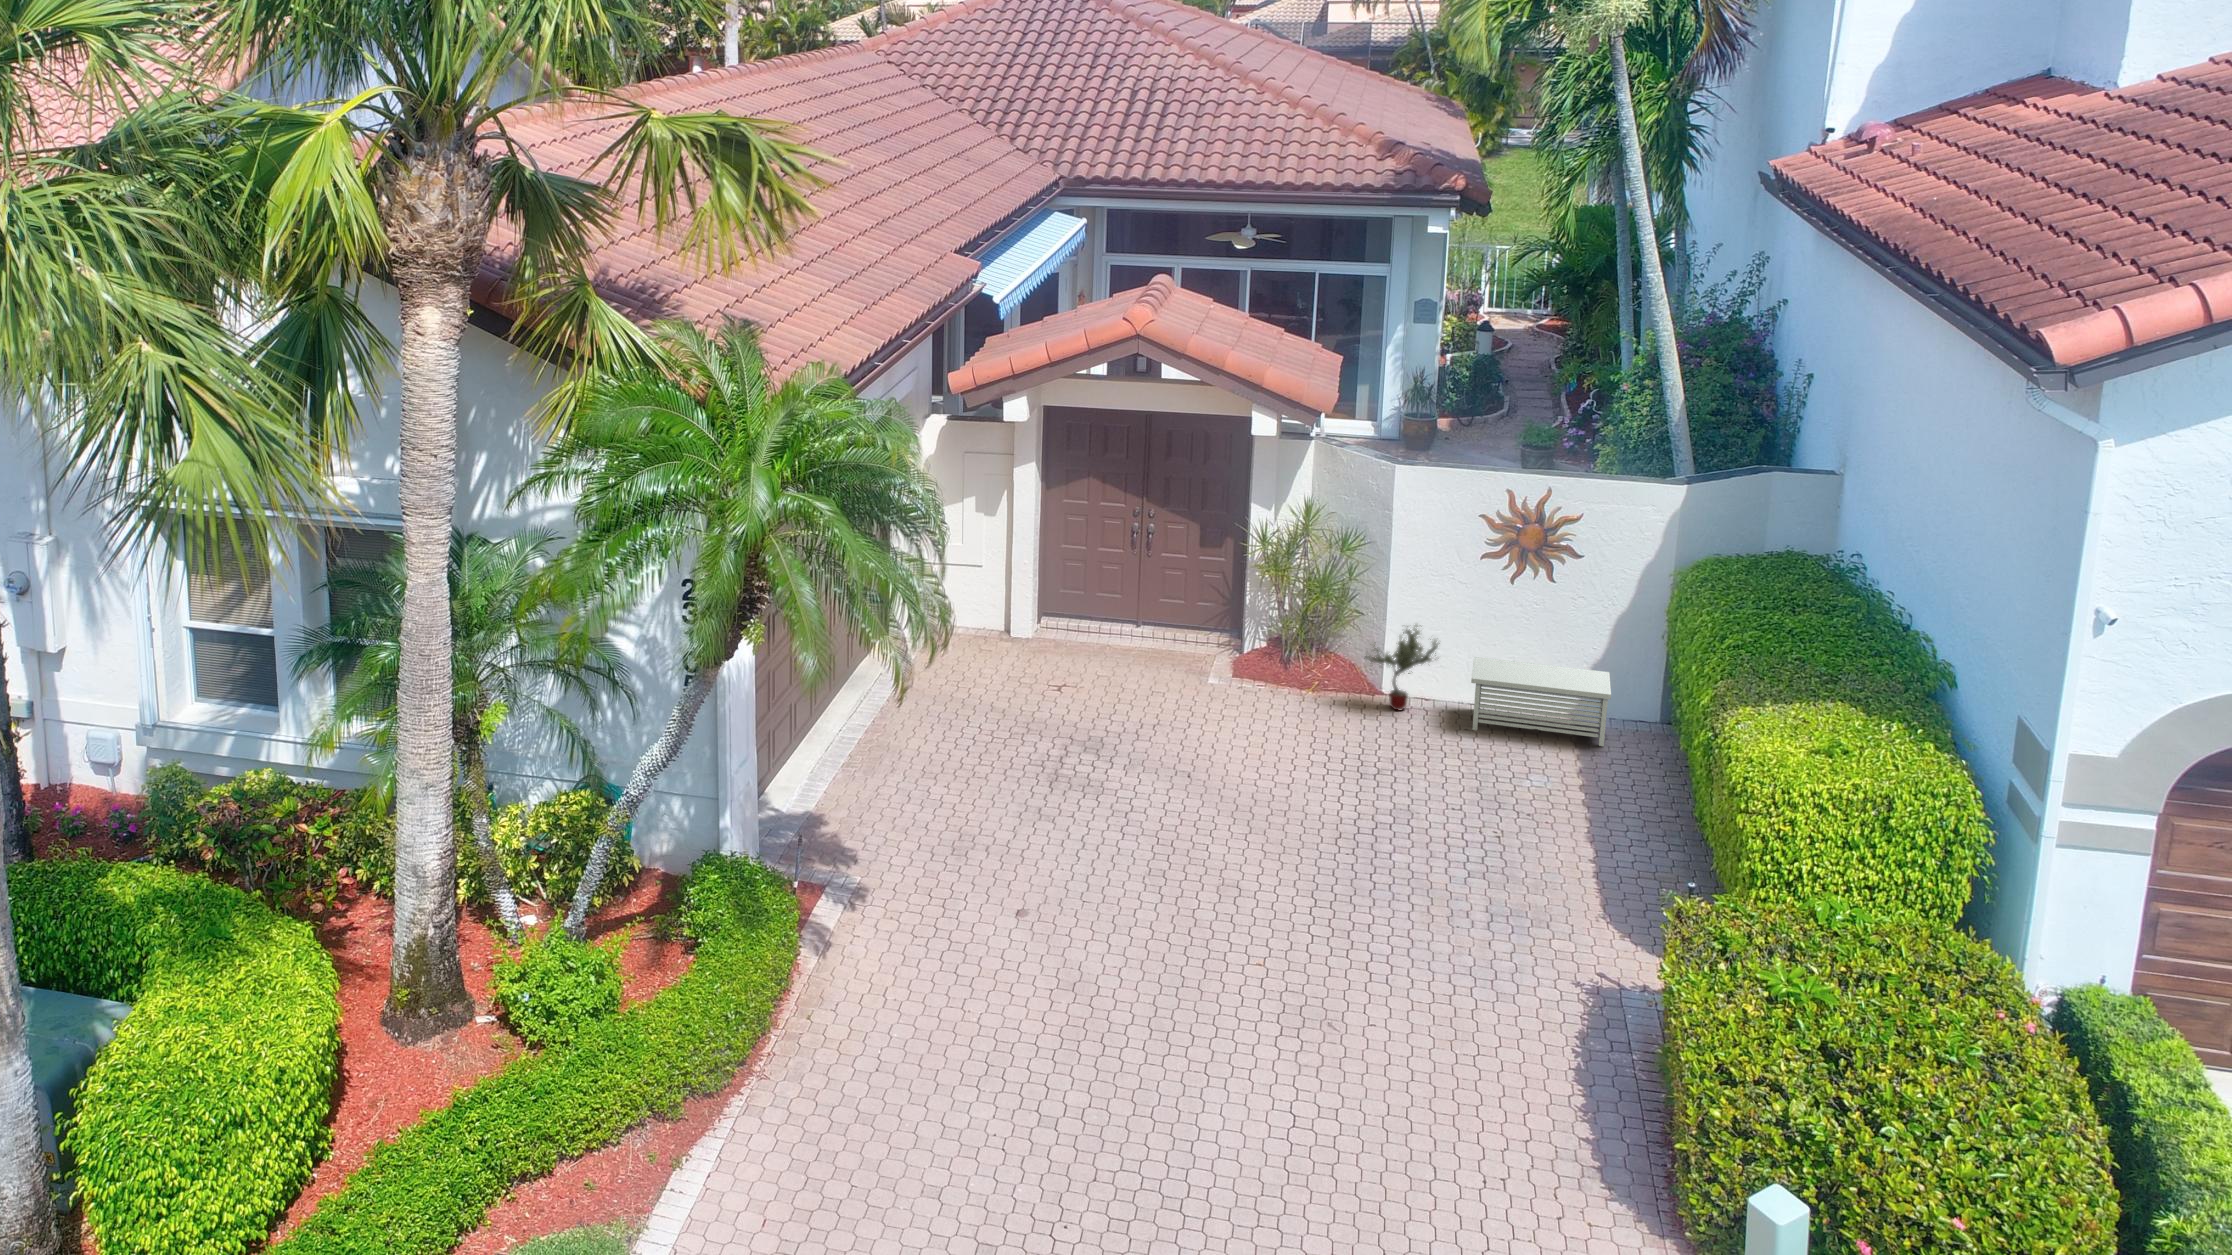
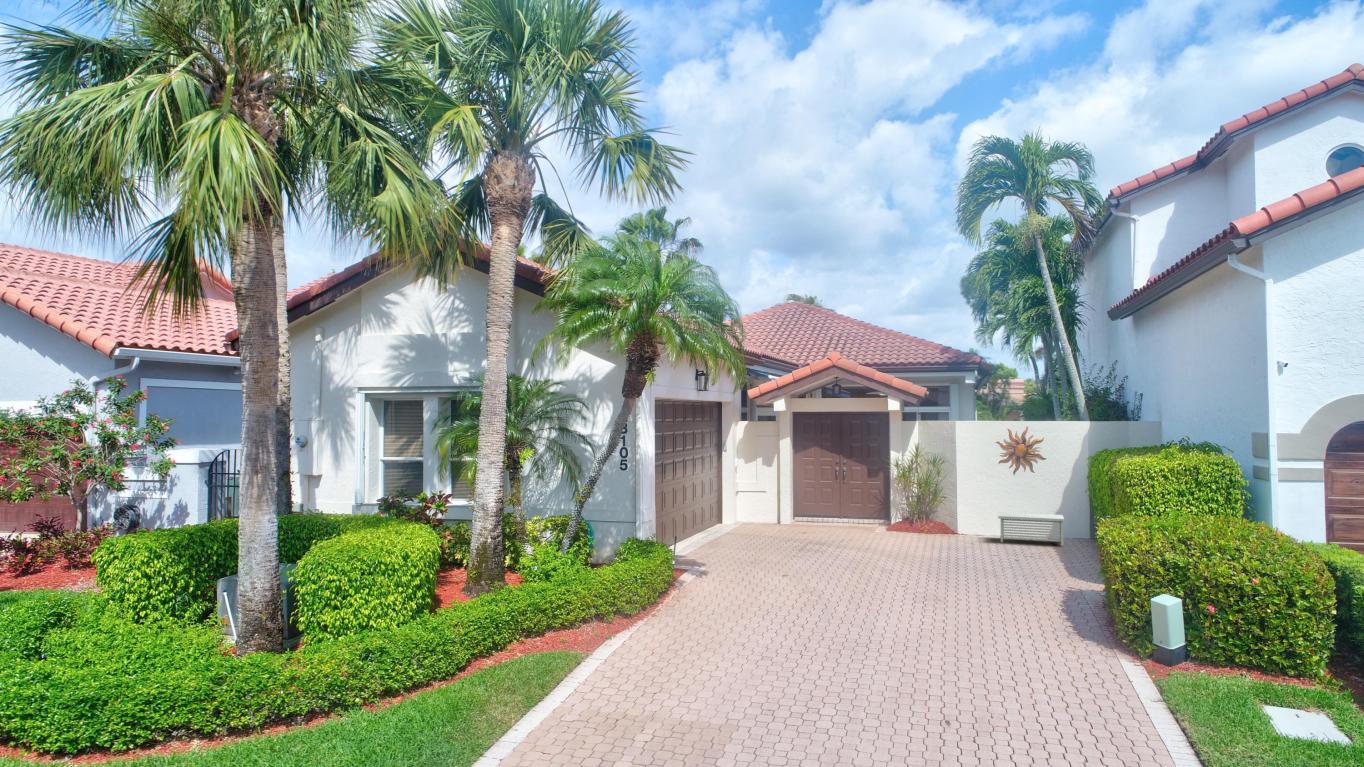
potted tree: present [1365,625,1440,711] -> none [947,495,983,538]

